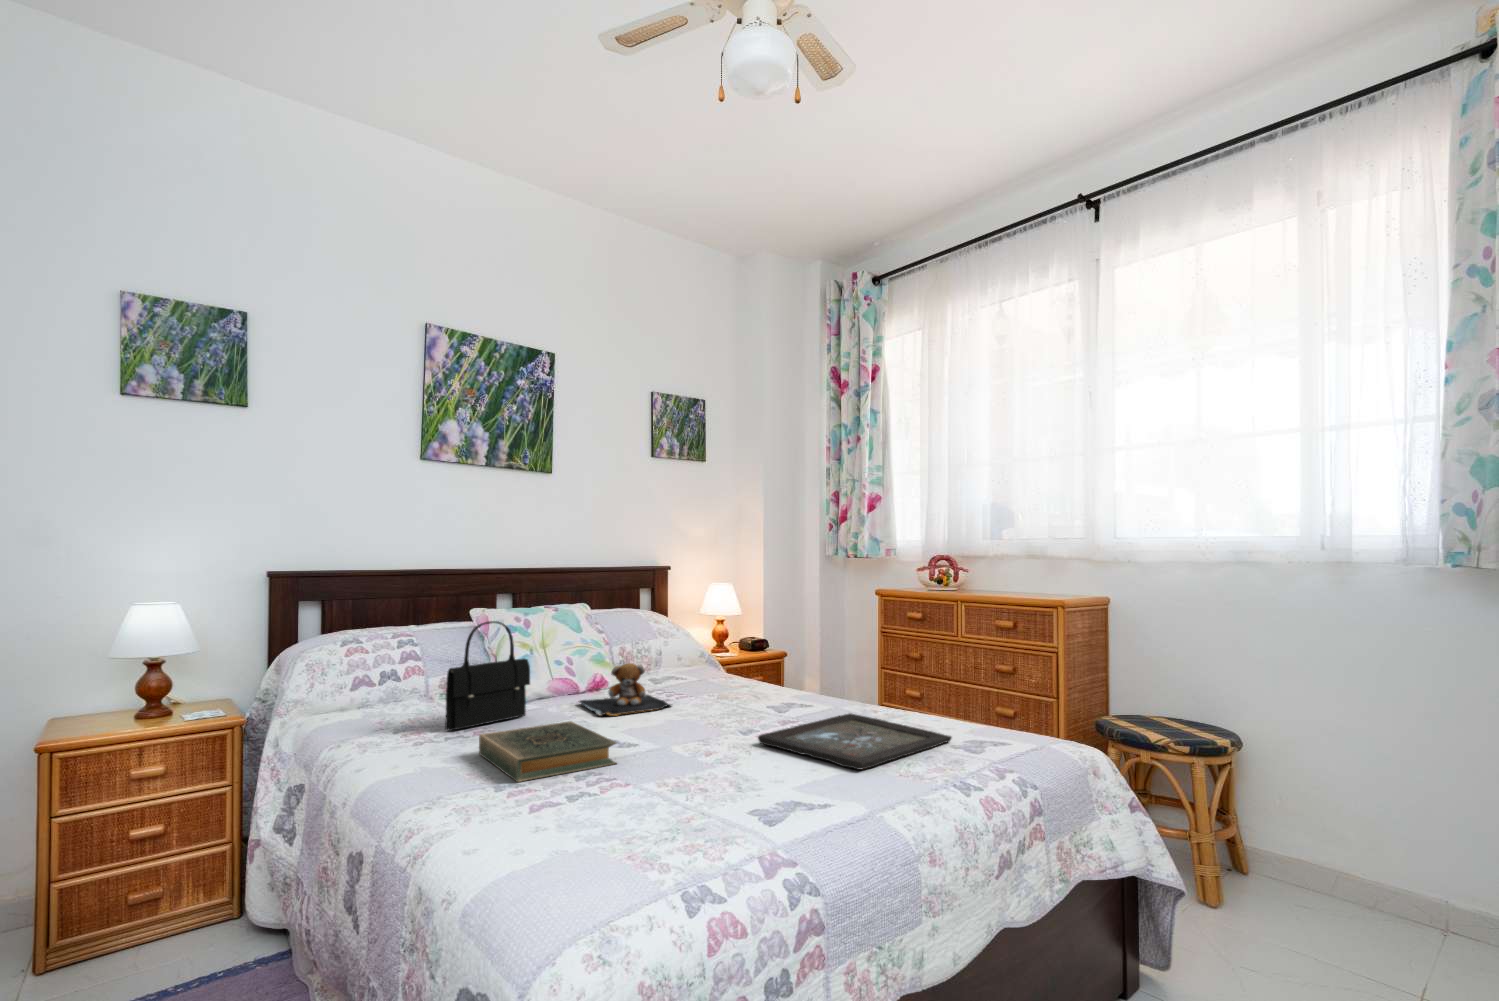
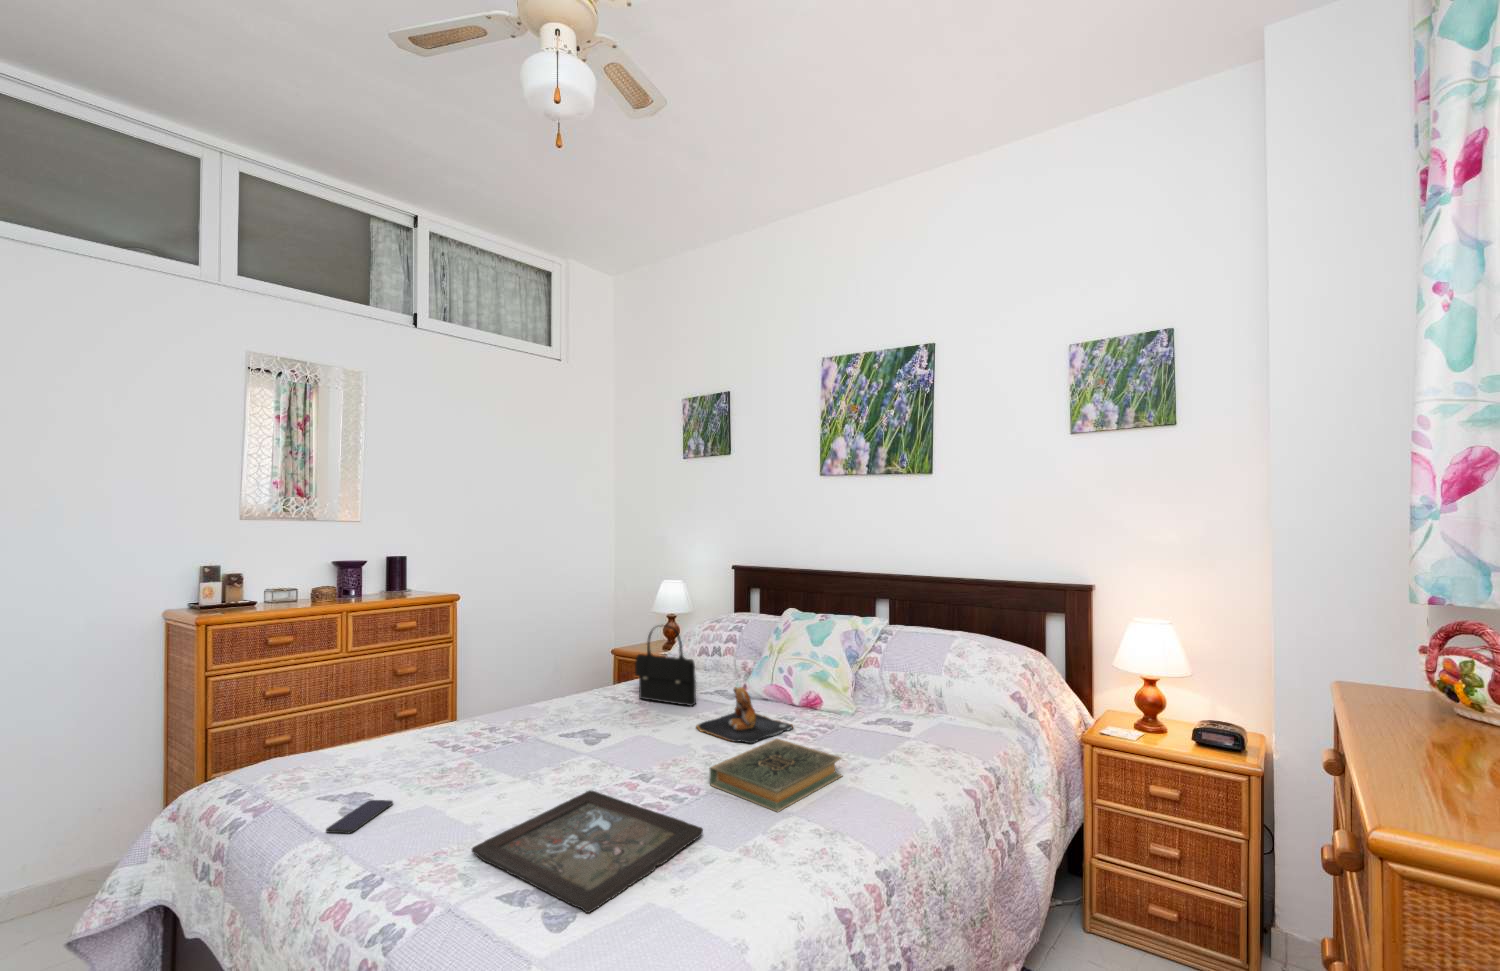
hardback book: present [479,721,616,782] -> present [709,739,842,812]
smartphone: none [699,808,789,834] -> present [326,800,393,833]

